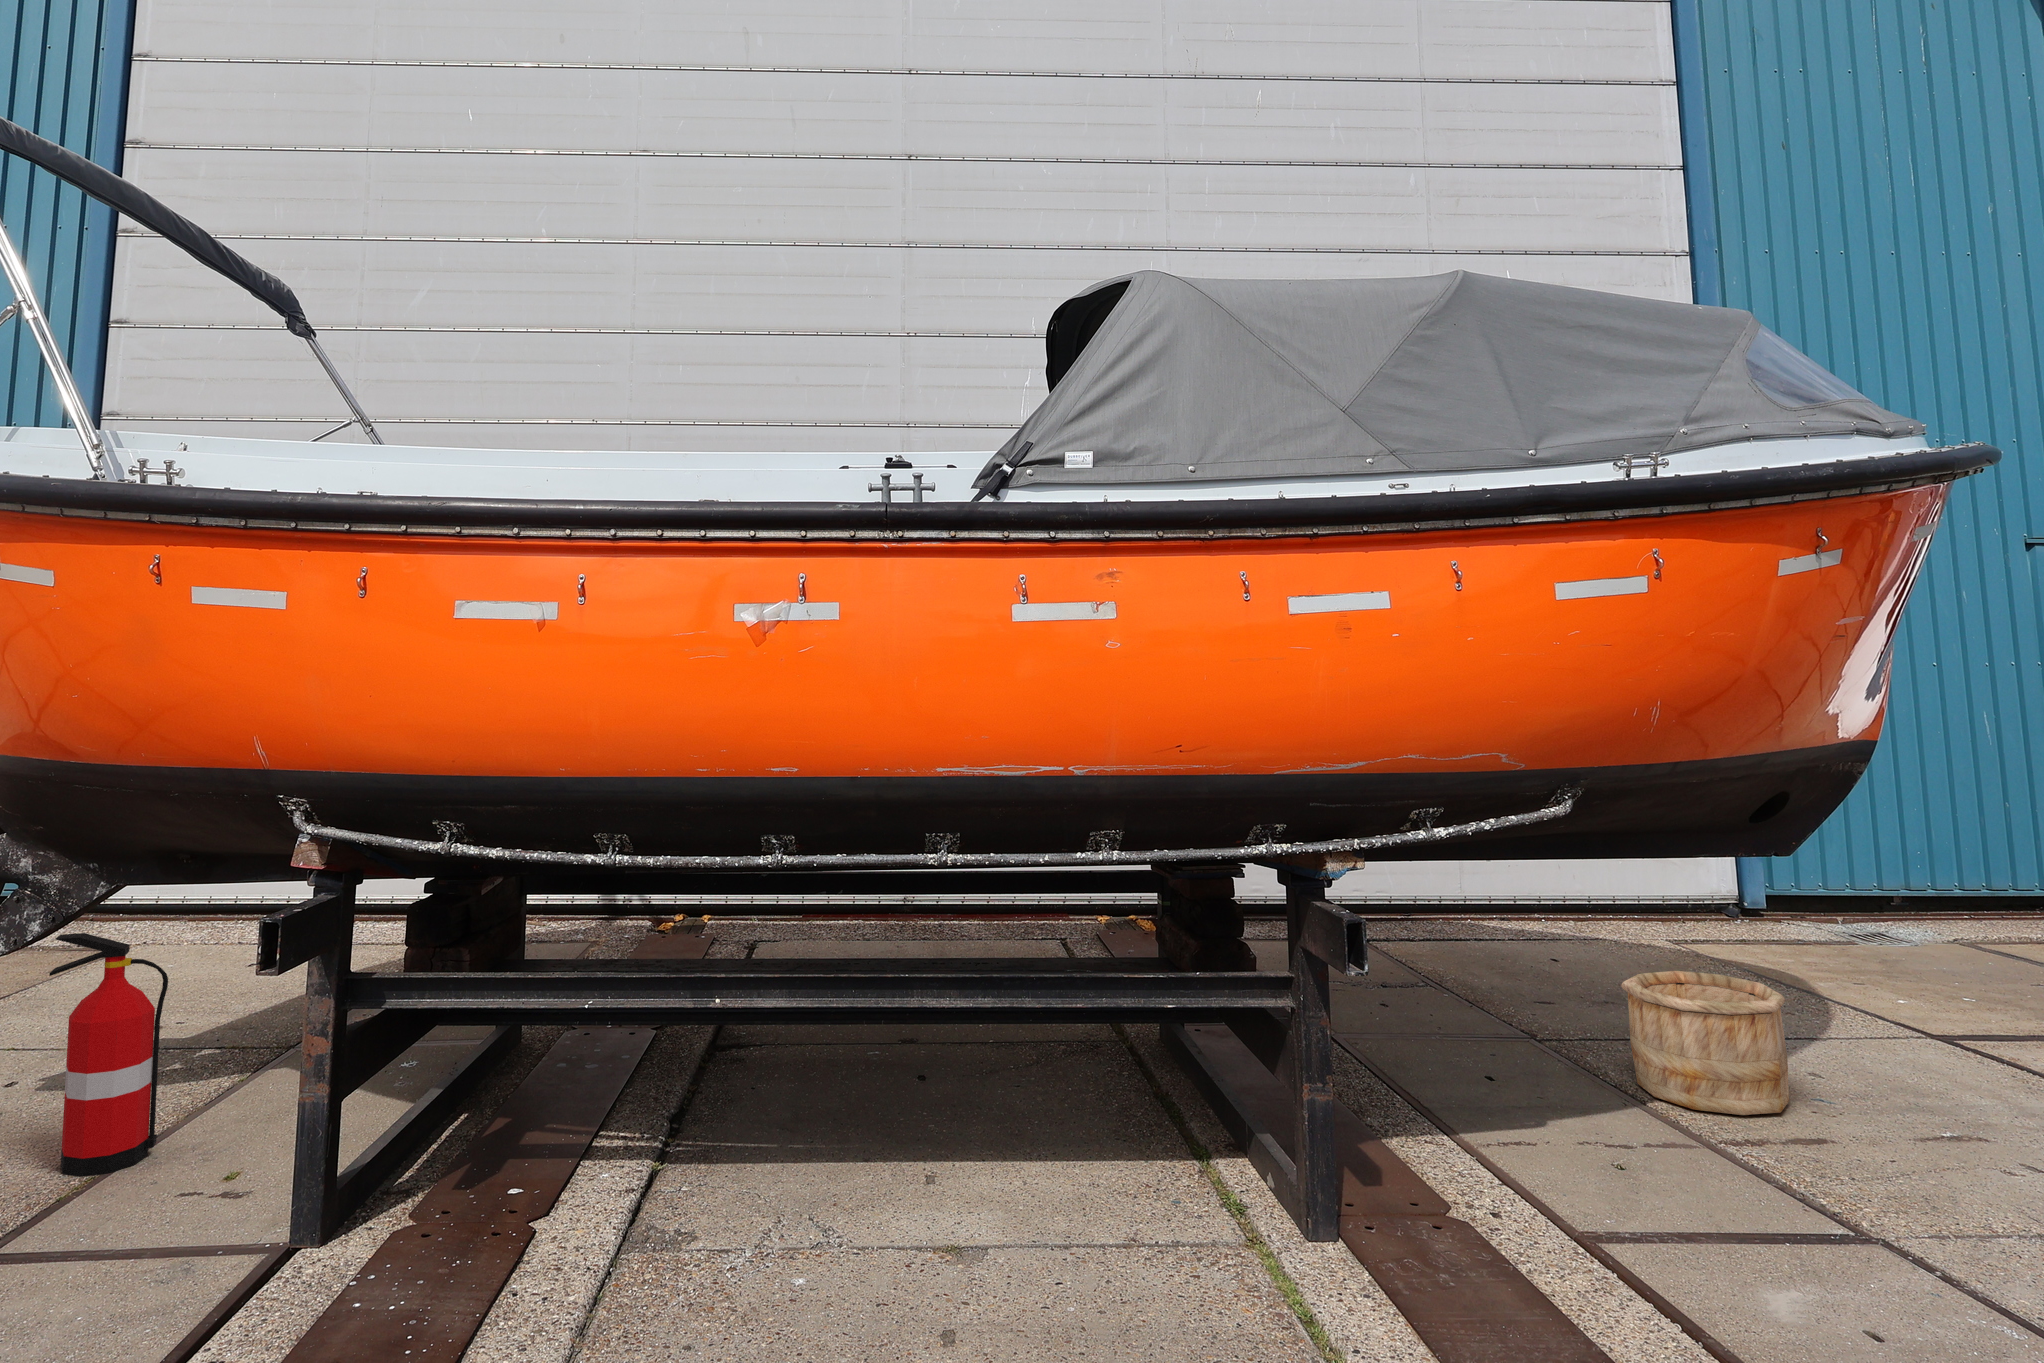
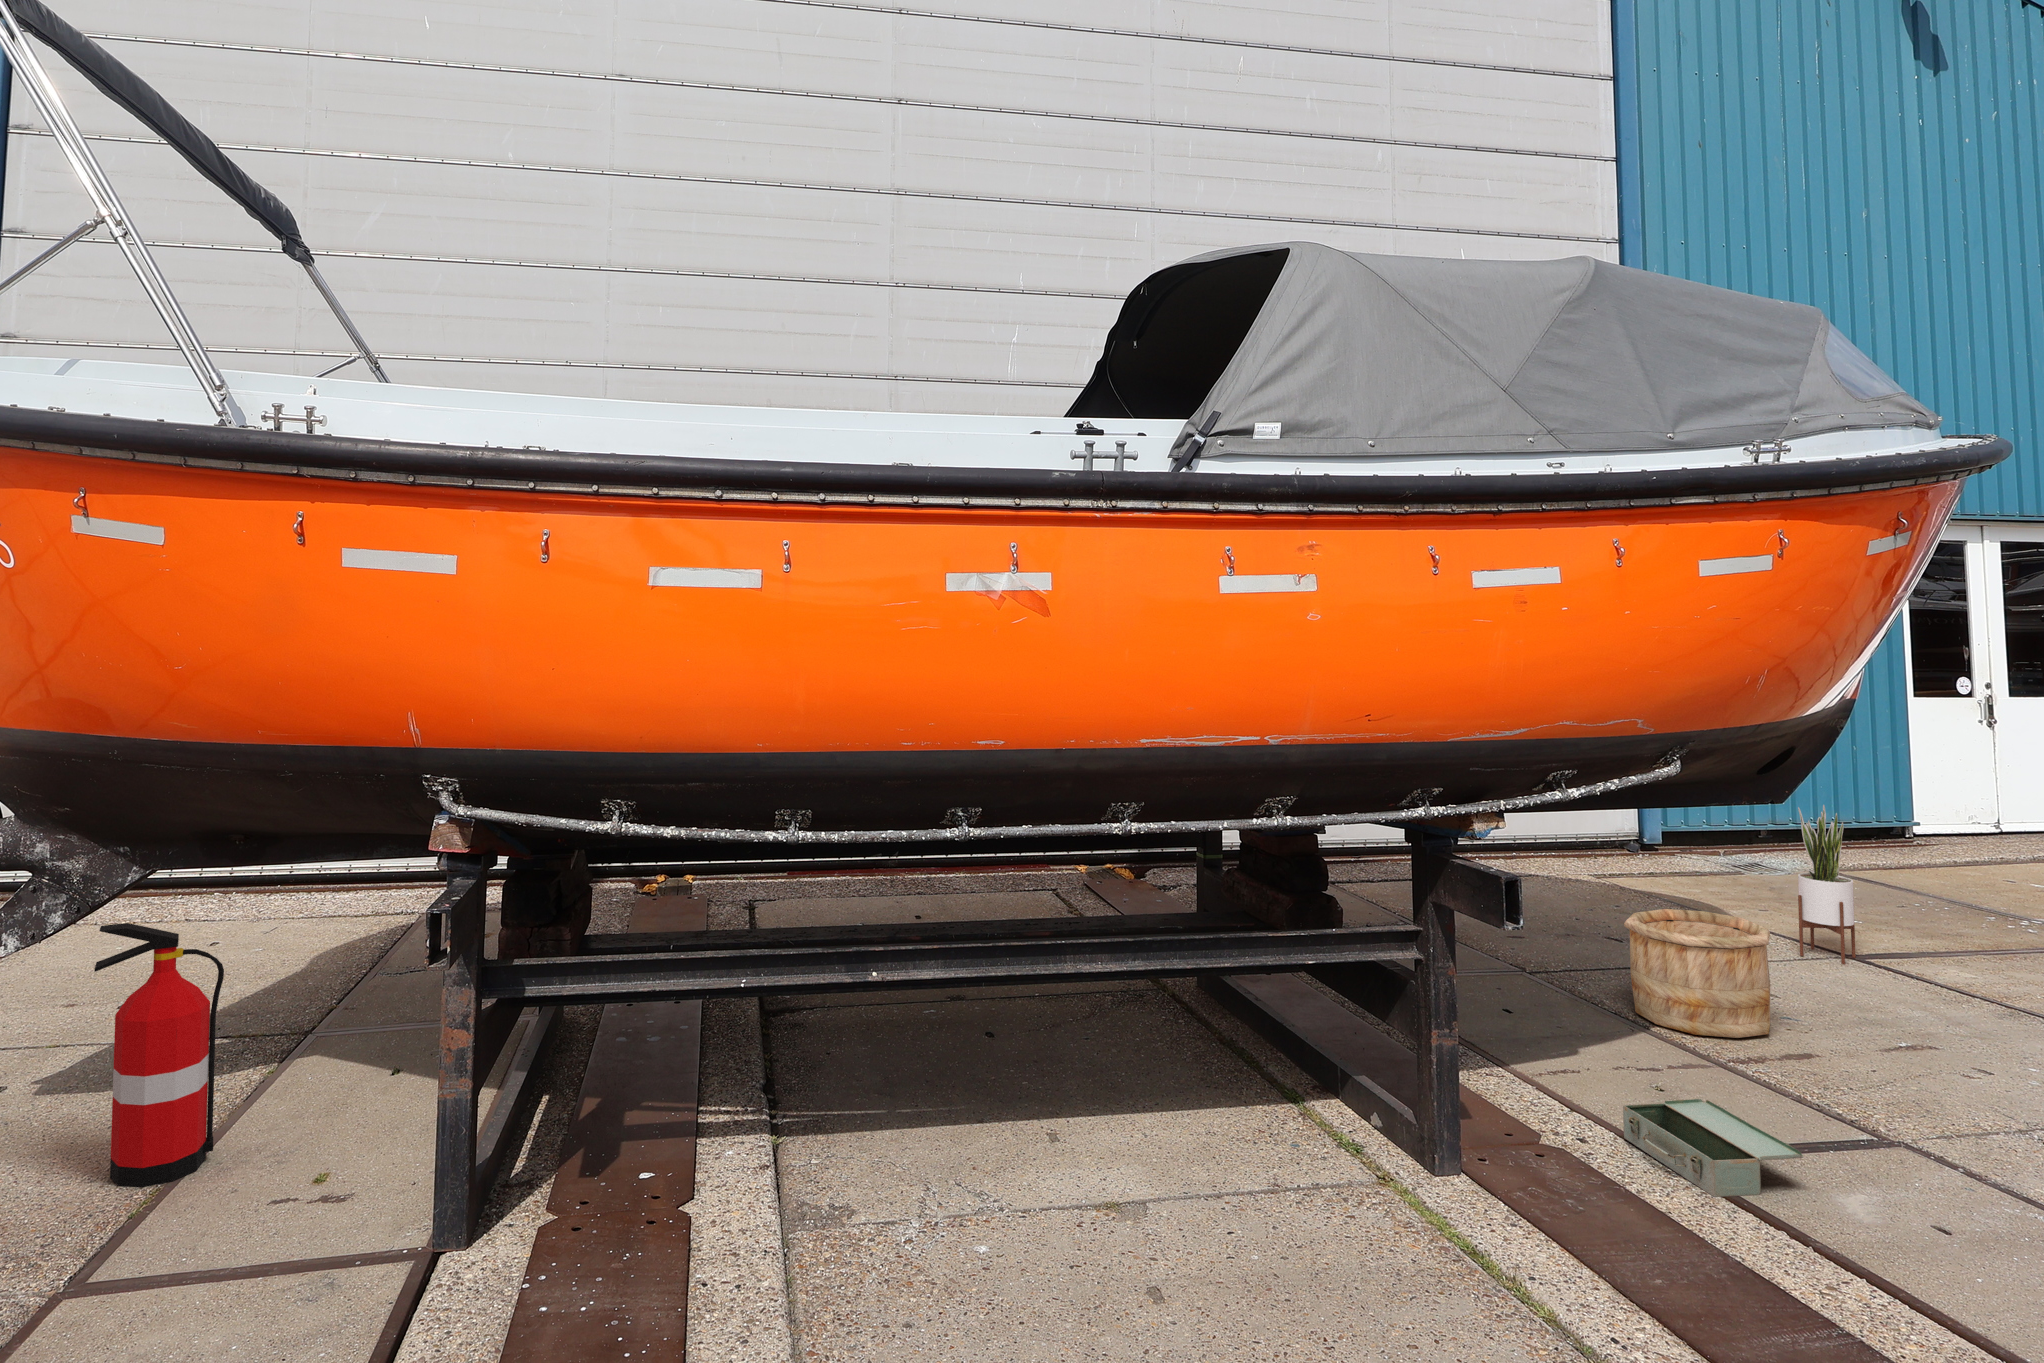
potted plant: none [1861,862,1941,1042] -> present [1798,805,1856,964]
toolbox: none [1542,1174,1721,1281] -> present [1623,1099,1803,1197]

